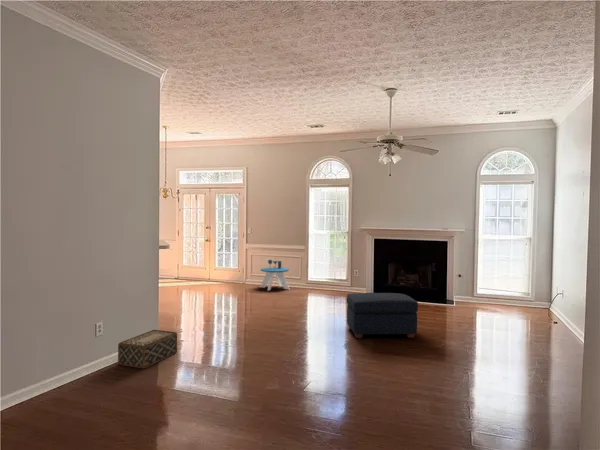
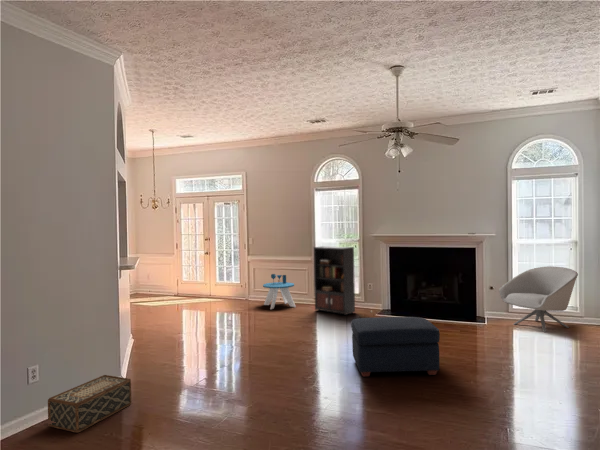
bookcase: none [307,236,357,296] -> present [314,246,355,315]
armchair: none [466,258,530,312] -> present [499,266,578,332]

